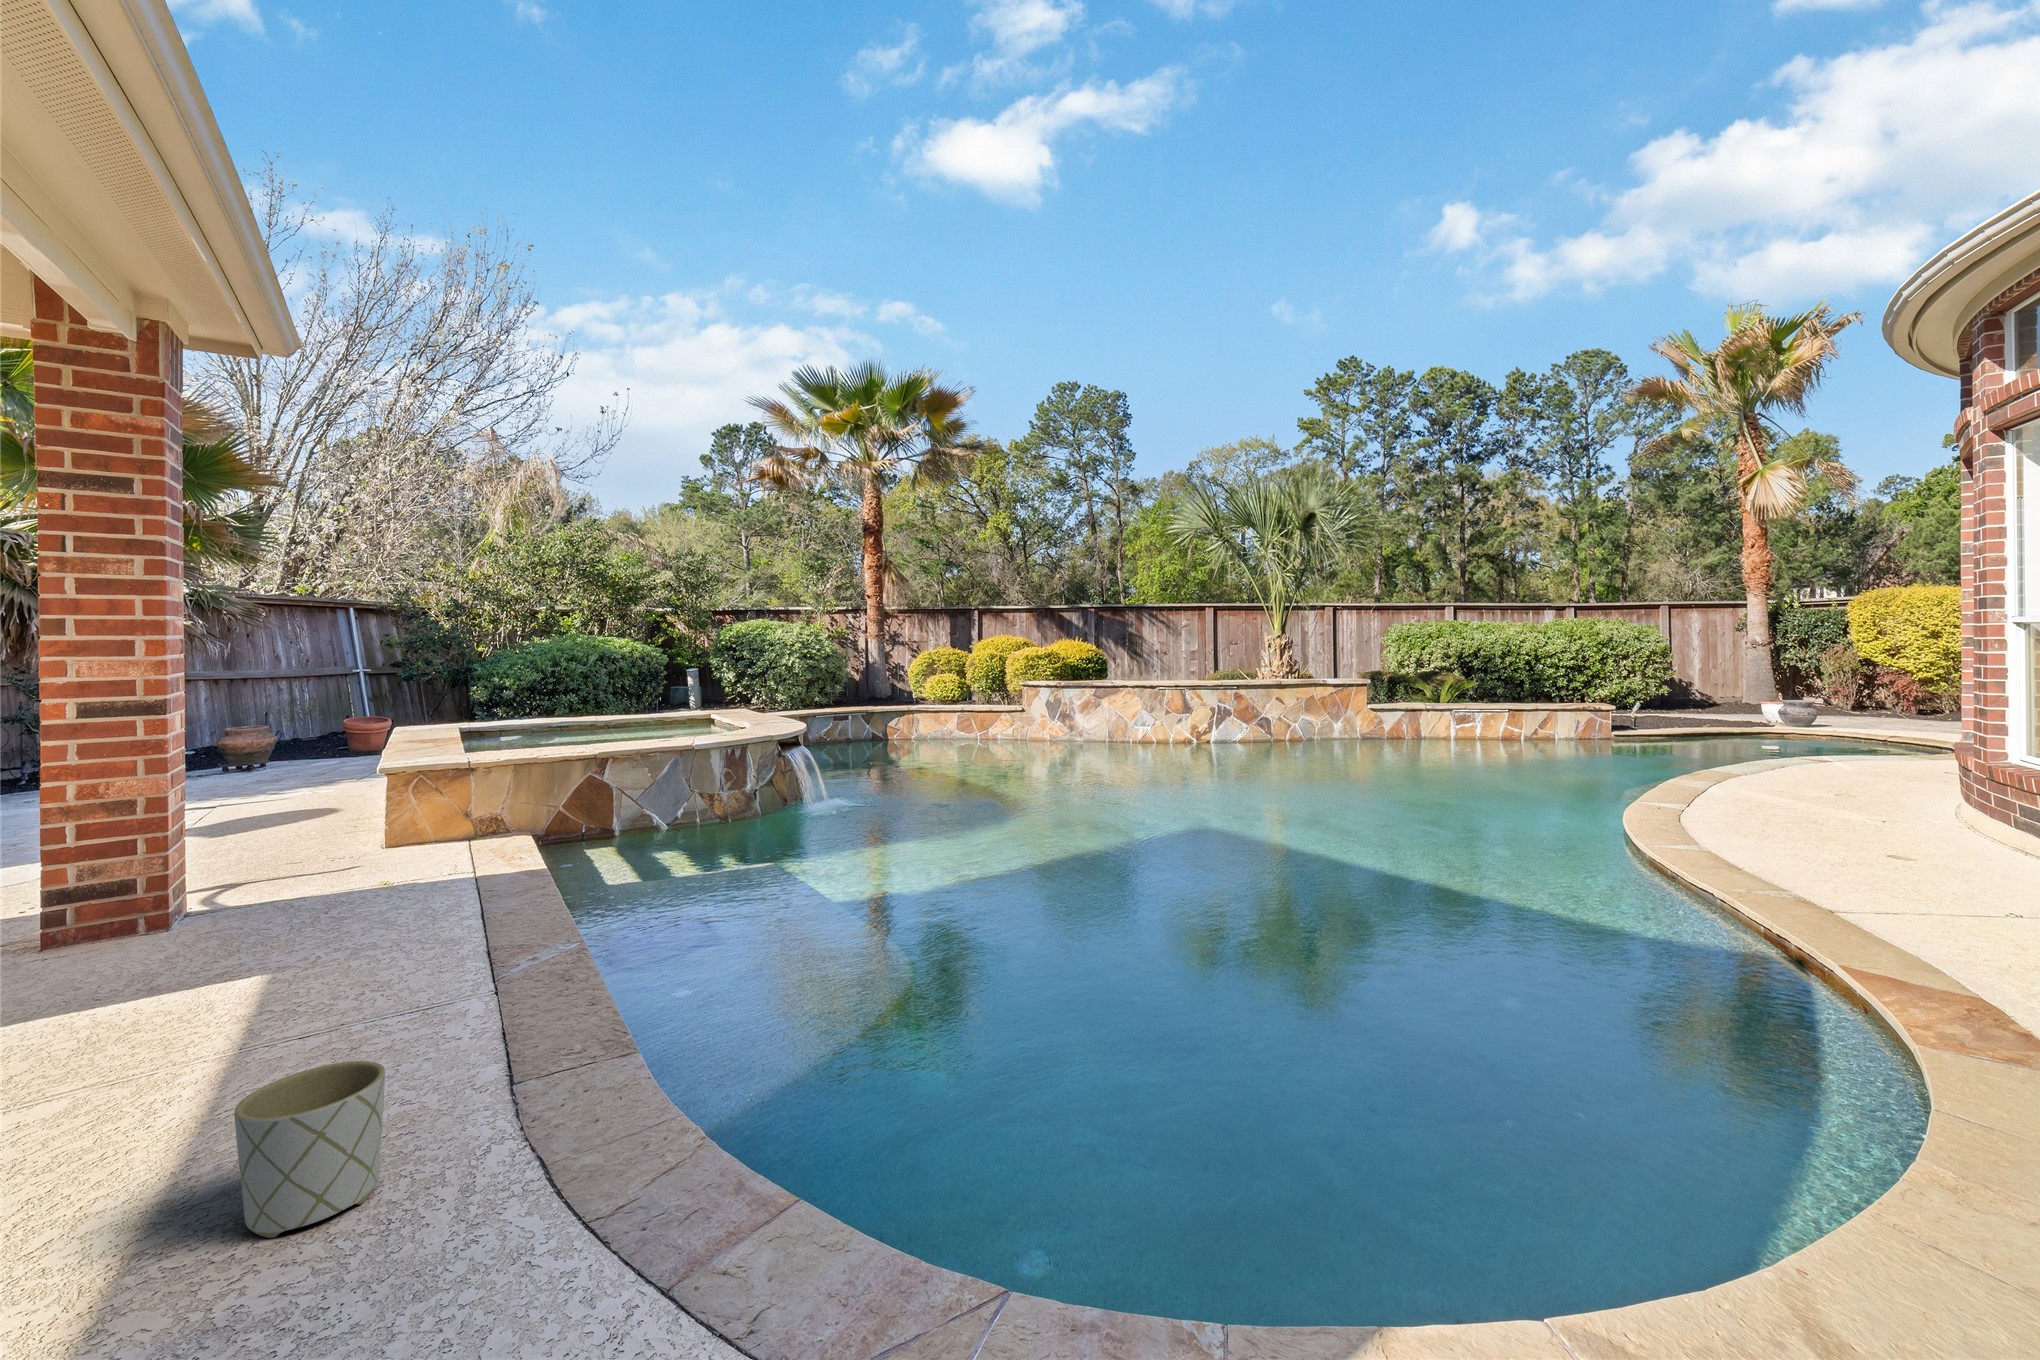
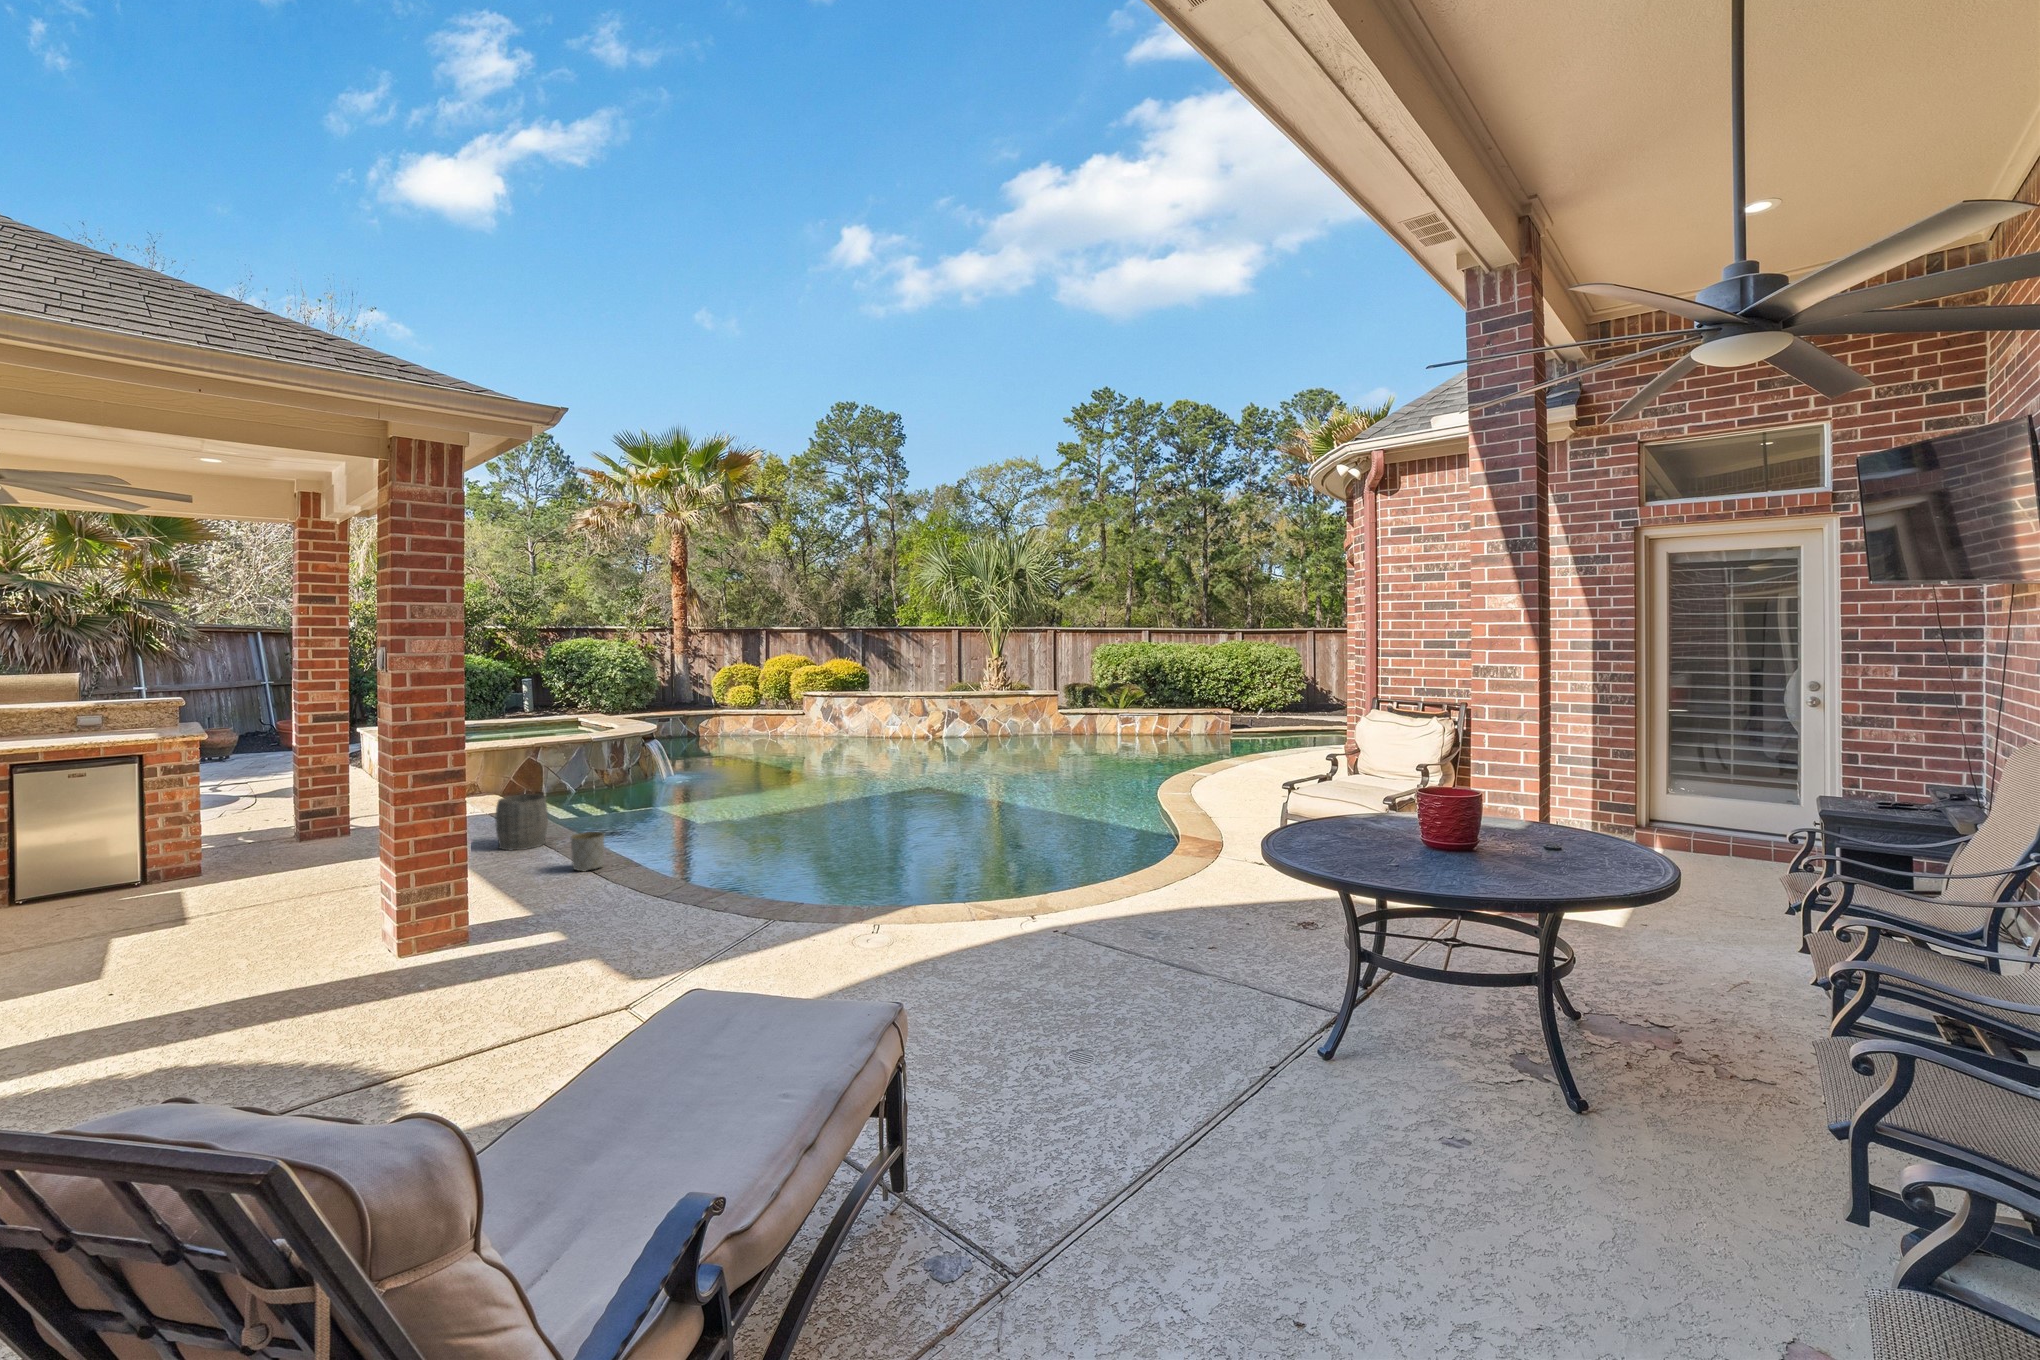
woven basket: none [217,886,390,1055] -> present [495,794,548,850]

